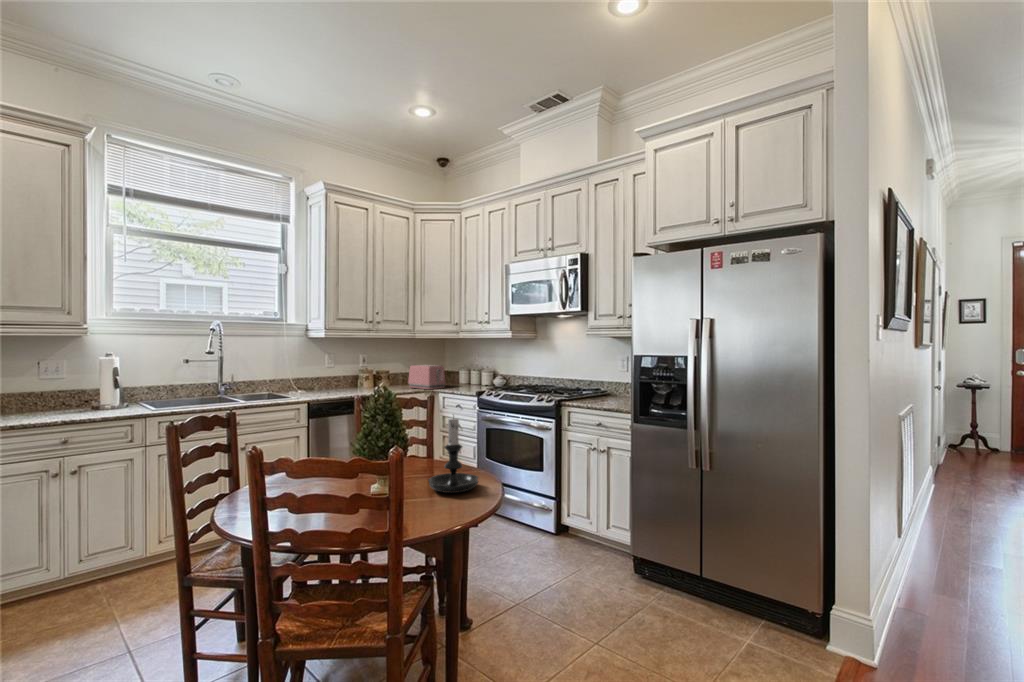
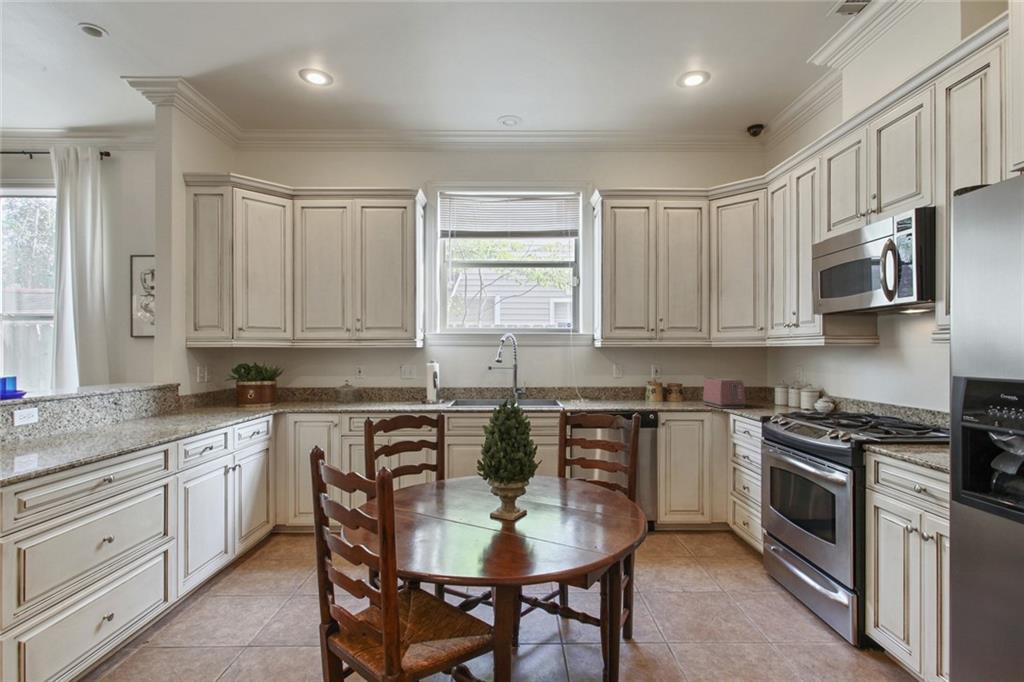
candle holder: present [428,418,478,493] -> none [534,442,600,539]

